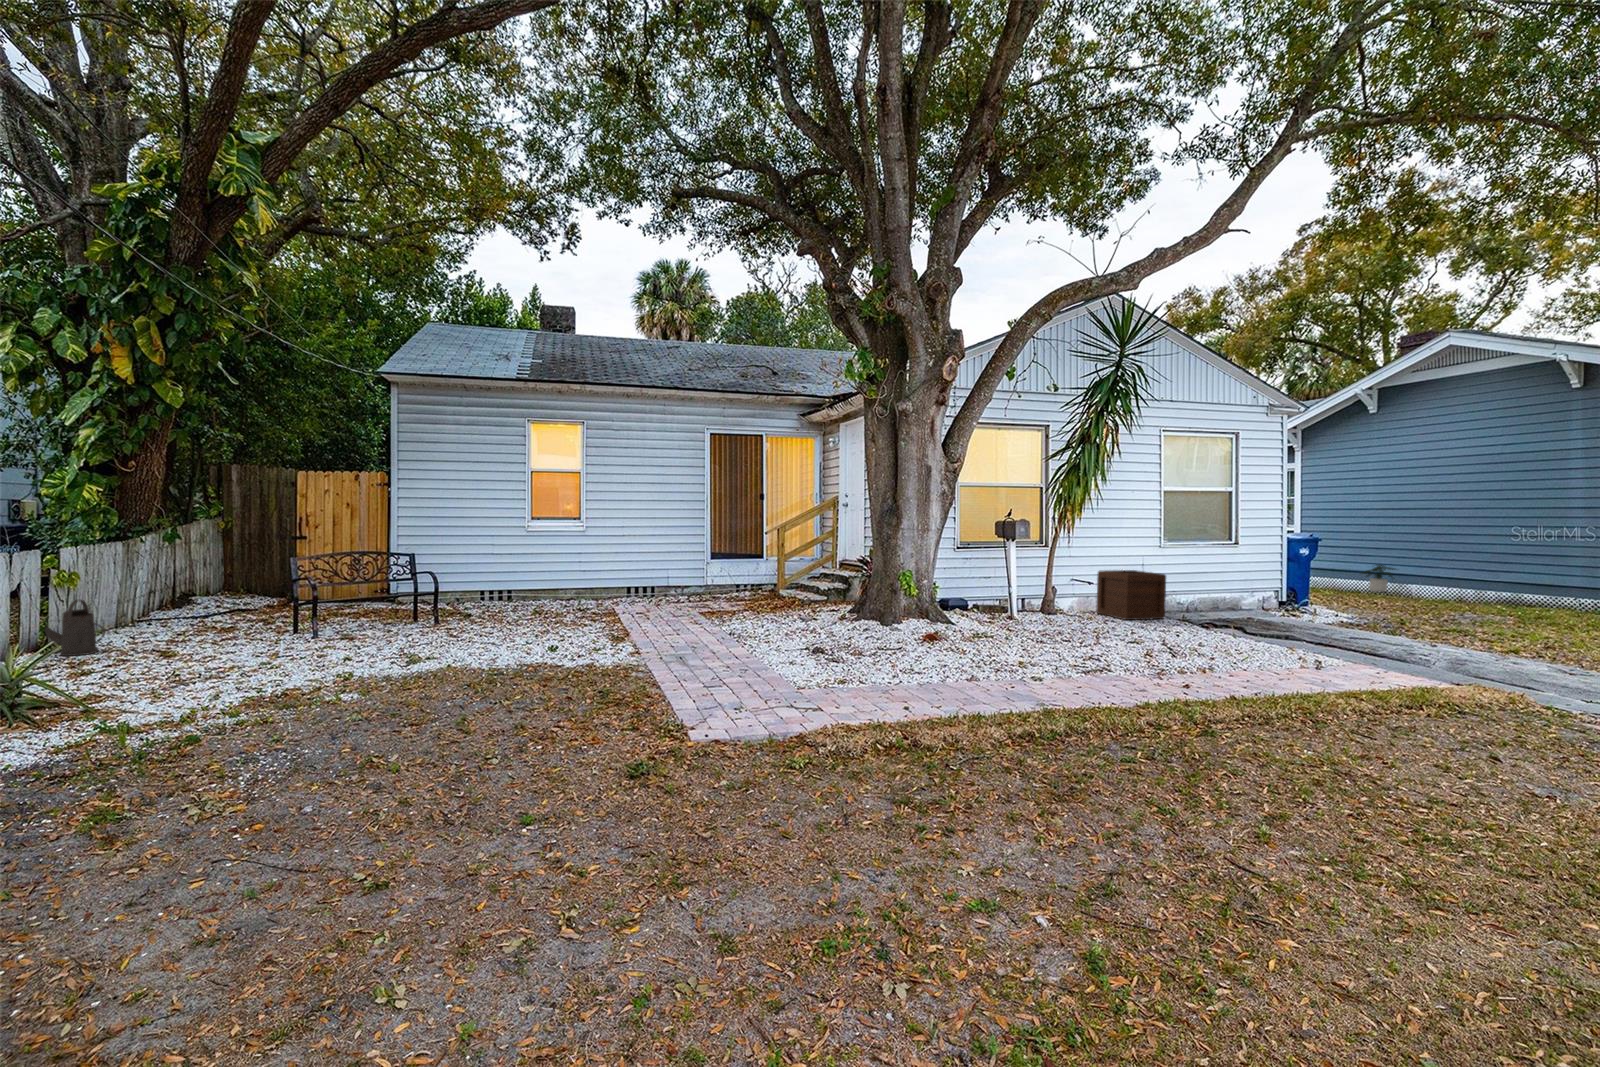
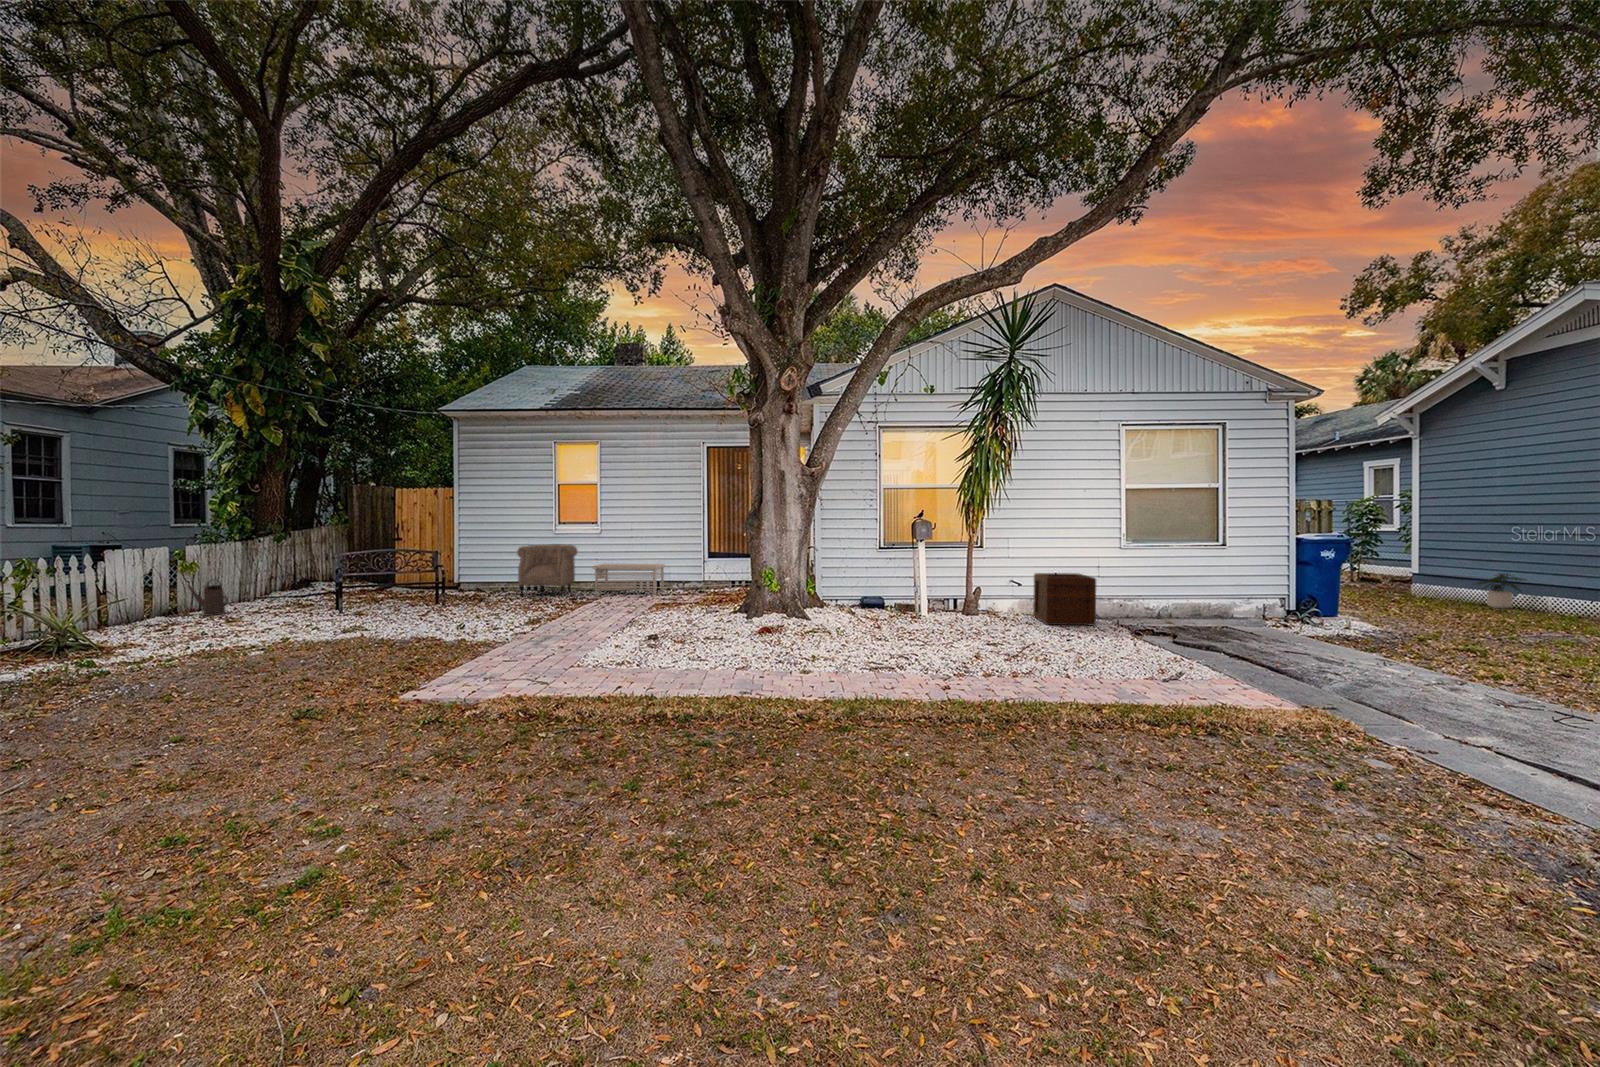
chair: none [494,544,565,610] -> present [517,544,577,596]
storage bench: none [589,566,669,604] -> present [592,564,665,595]

